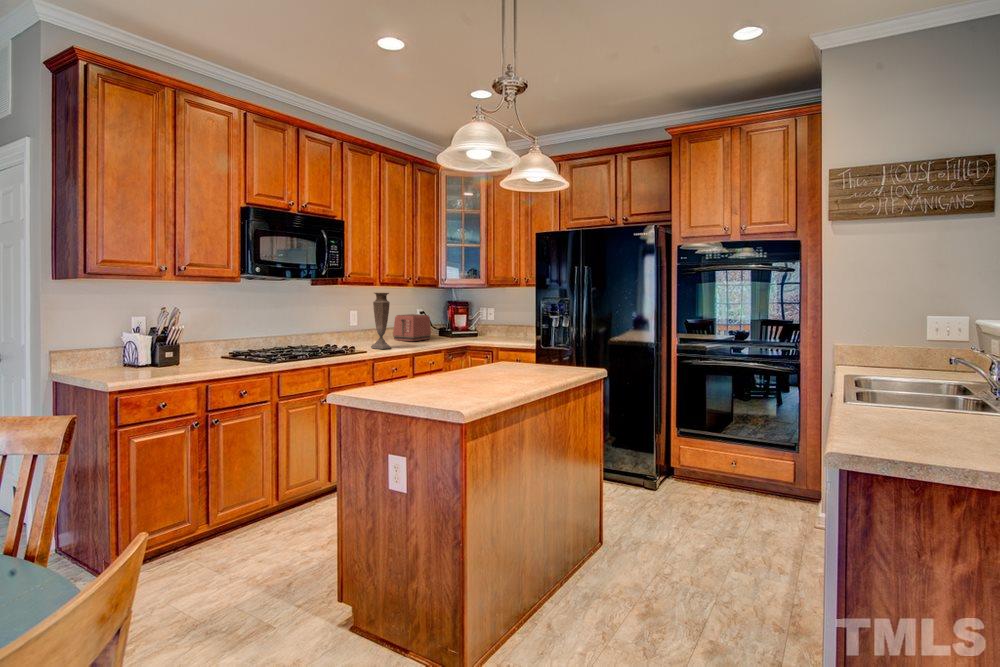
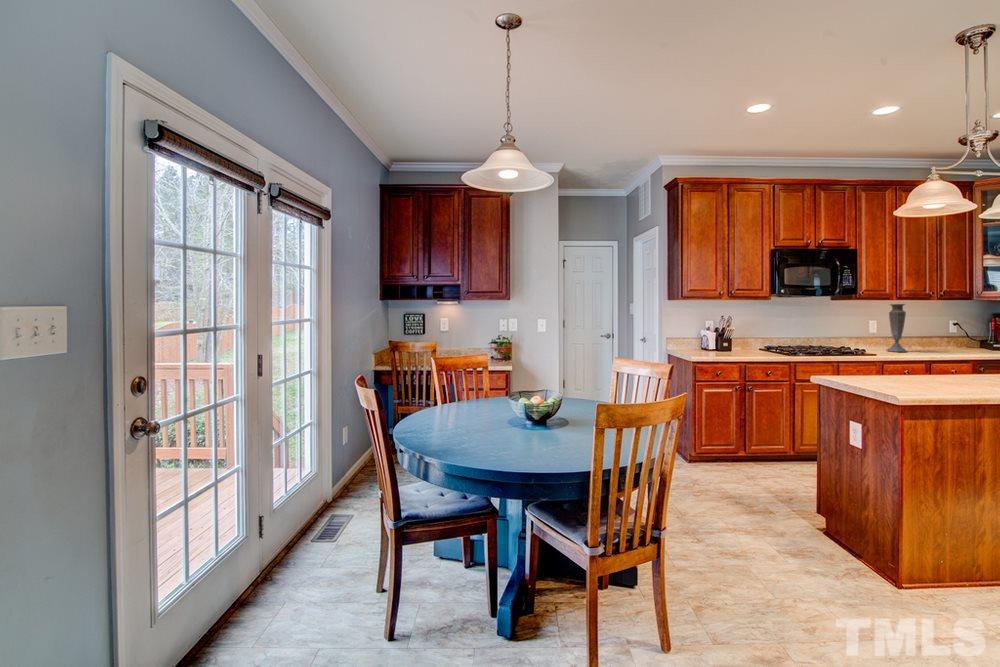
toaster: present [393,314,431,341] -> none [916,324,964,348]

